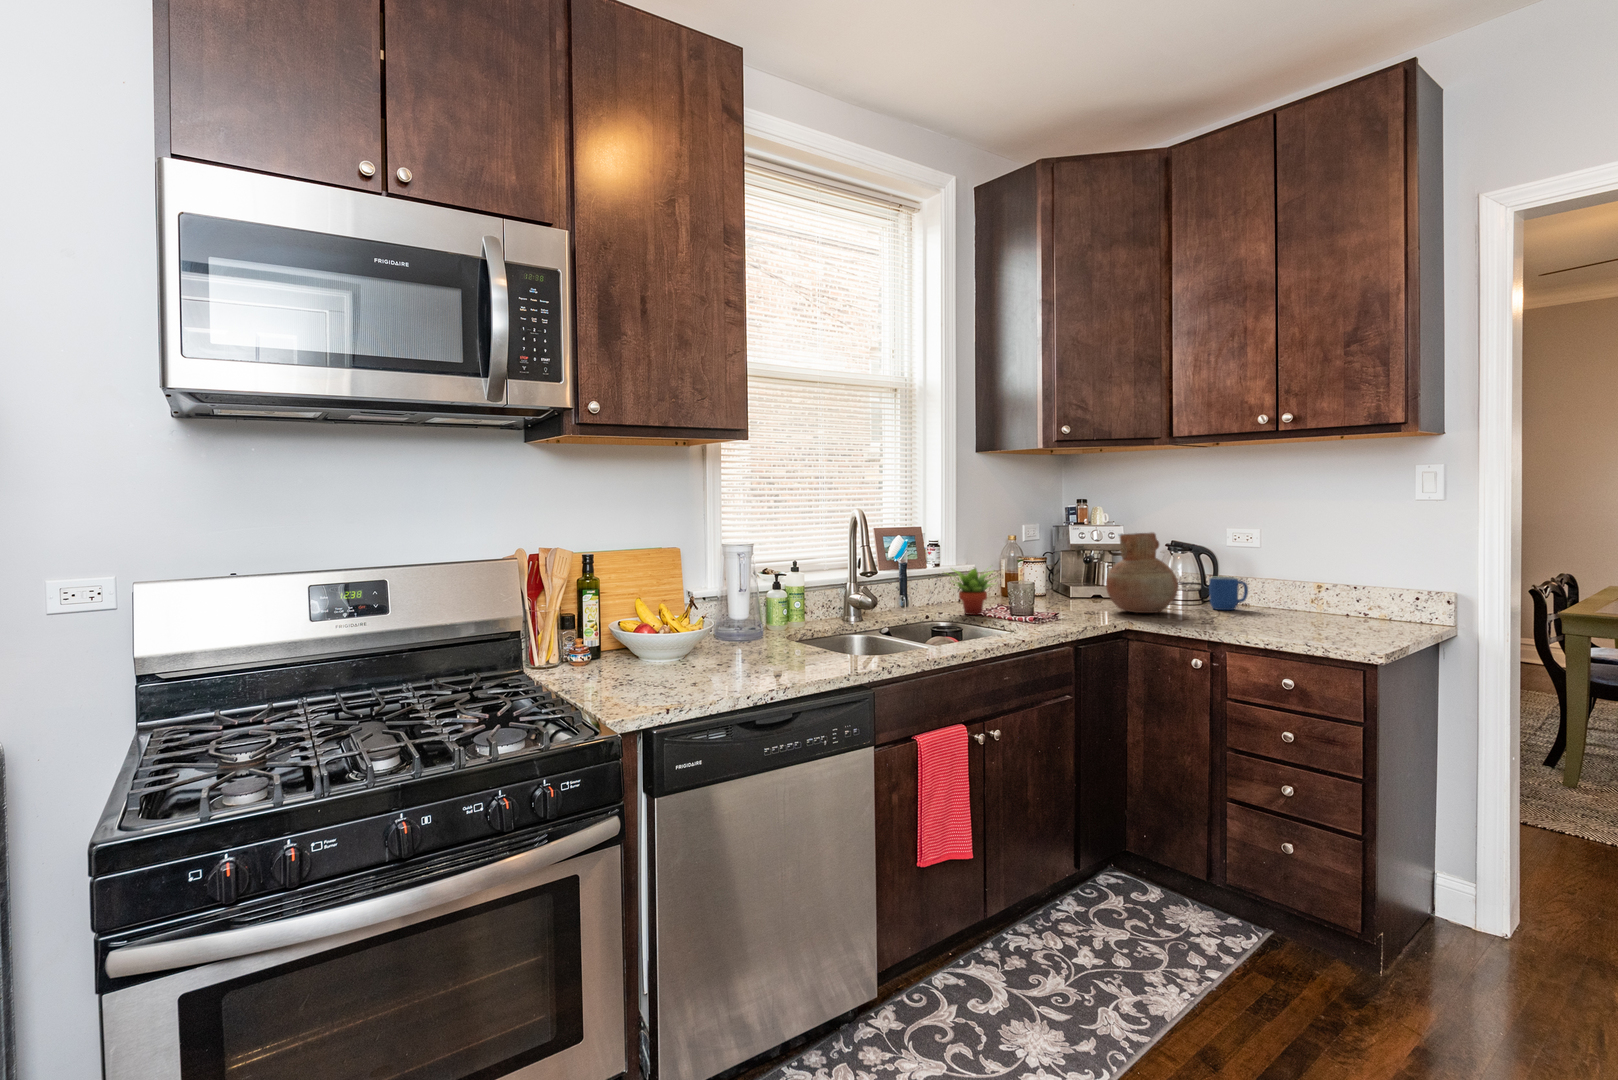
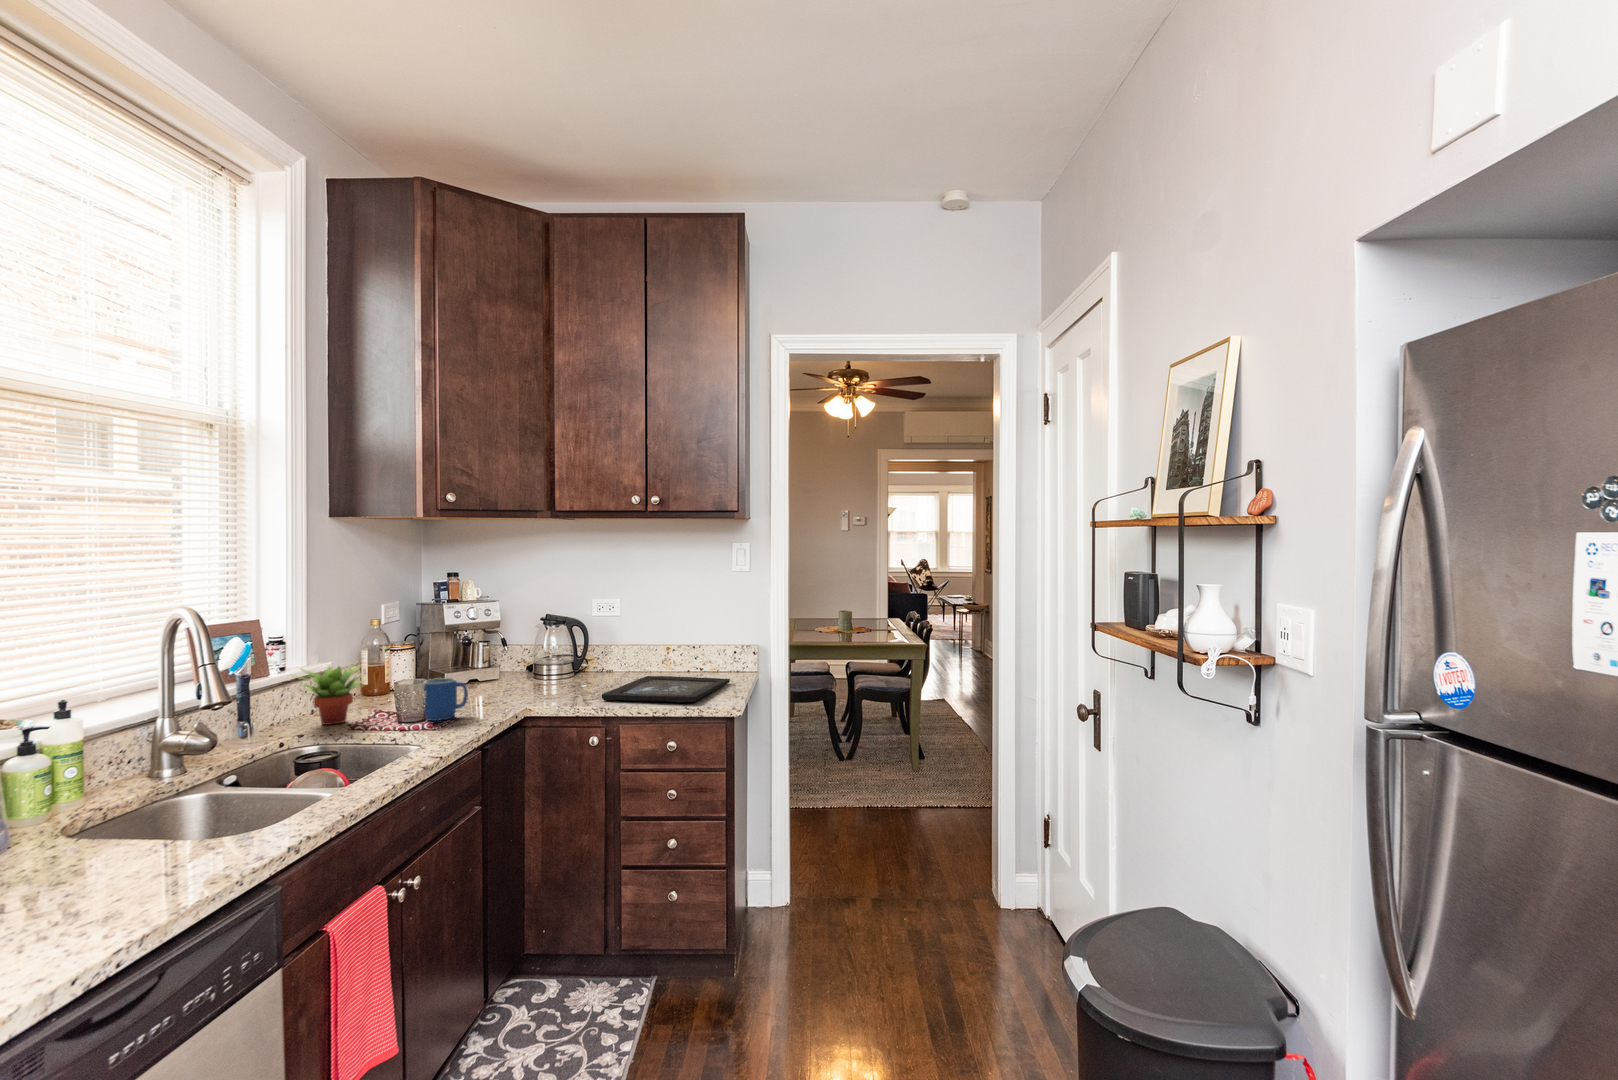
vase: present [1106,533,1178,613] -> none [491,611,562,695]
mug: present [1209,576,1248,610] -> present [424,678,468,721]
tray: none [1213,610,1387,639] -> present [602,676,730,702]

